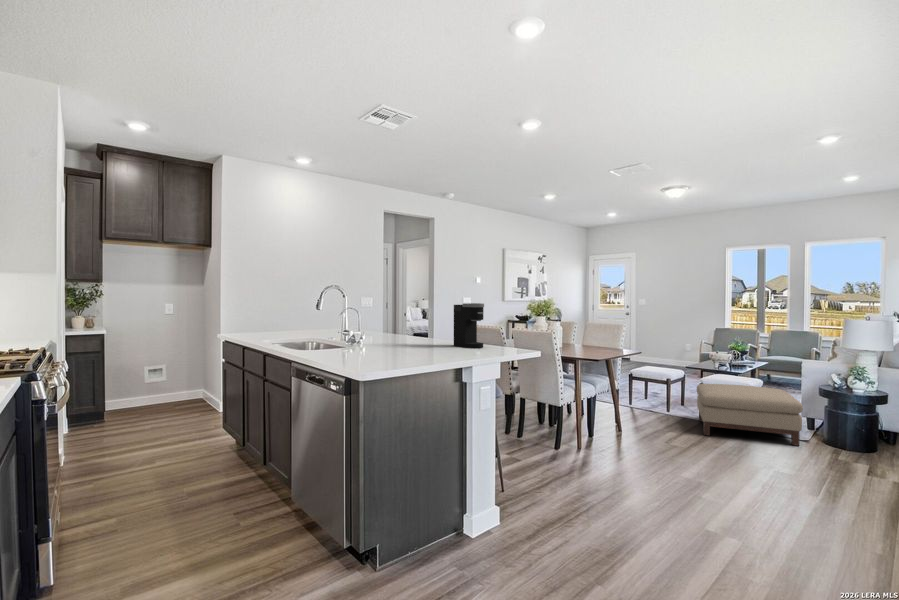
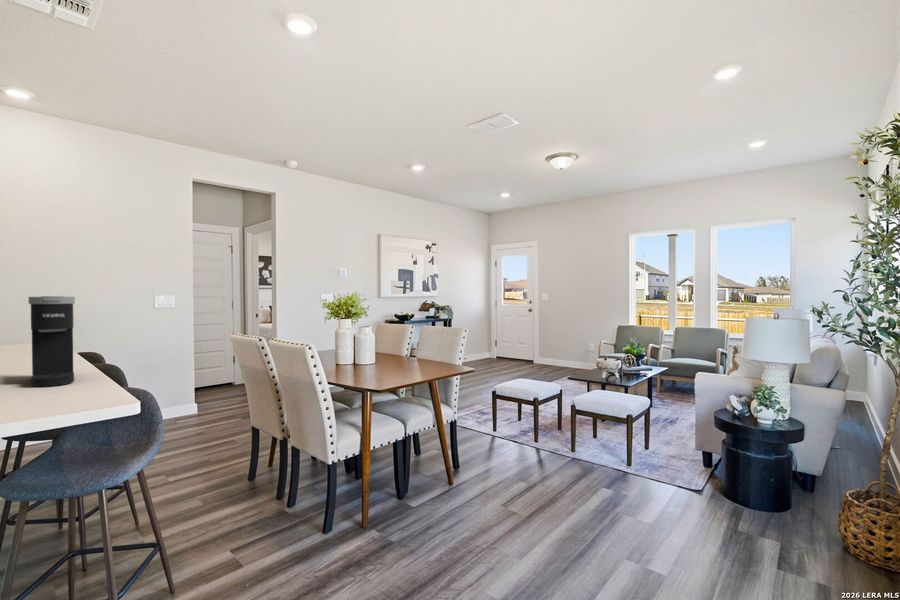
ottoman: present [697,384,803,446] -> none [557,406,690,503]

